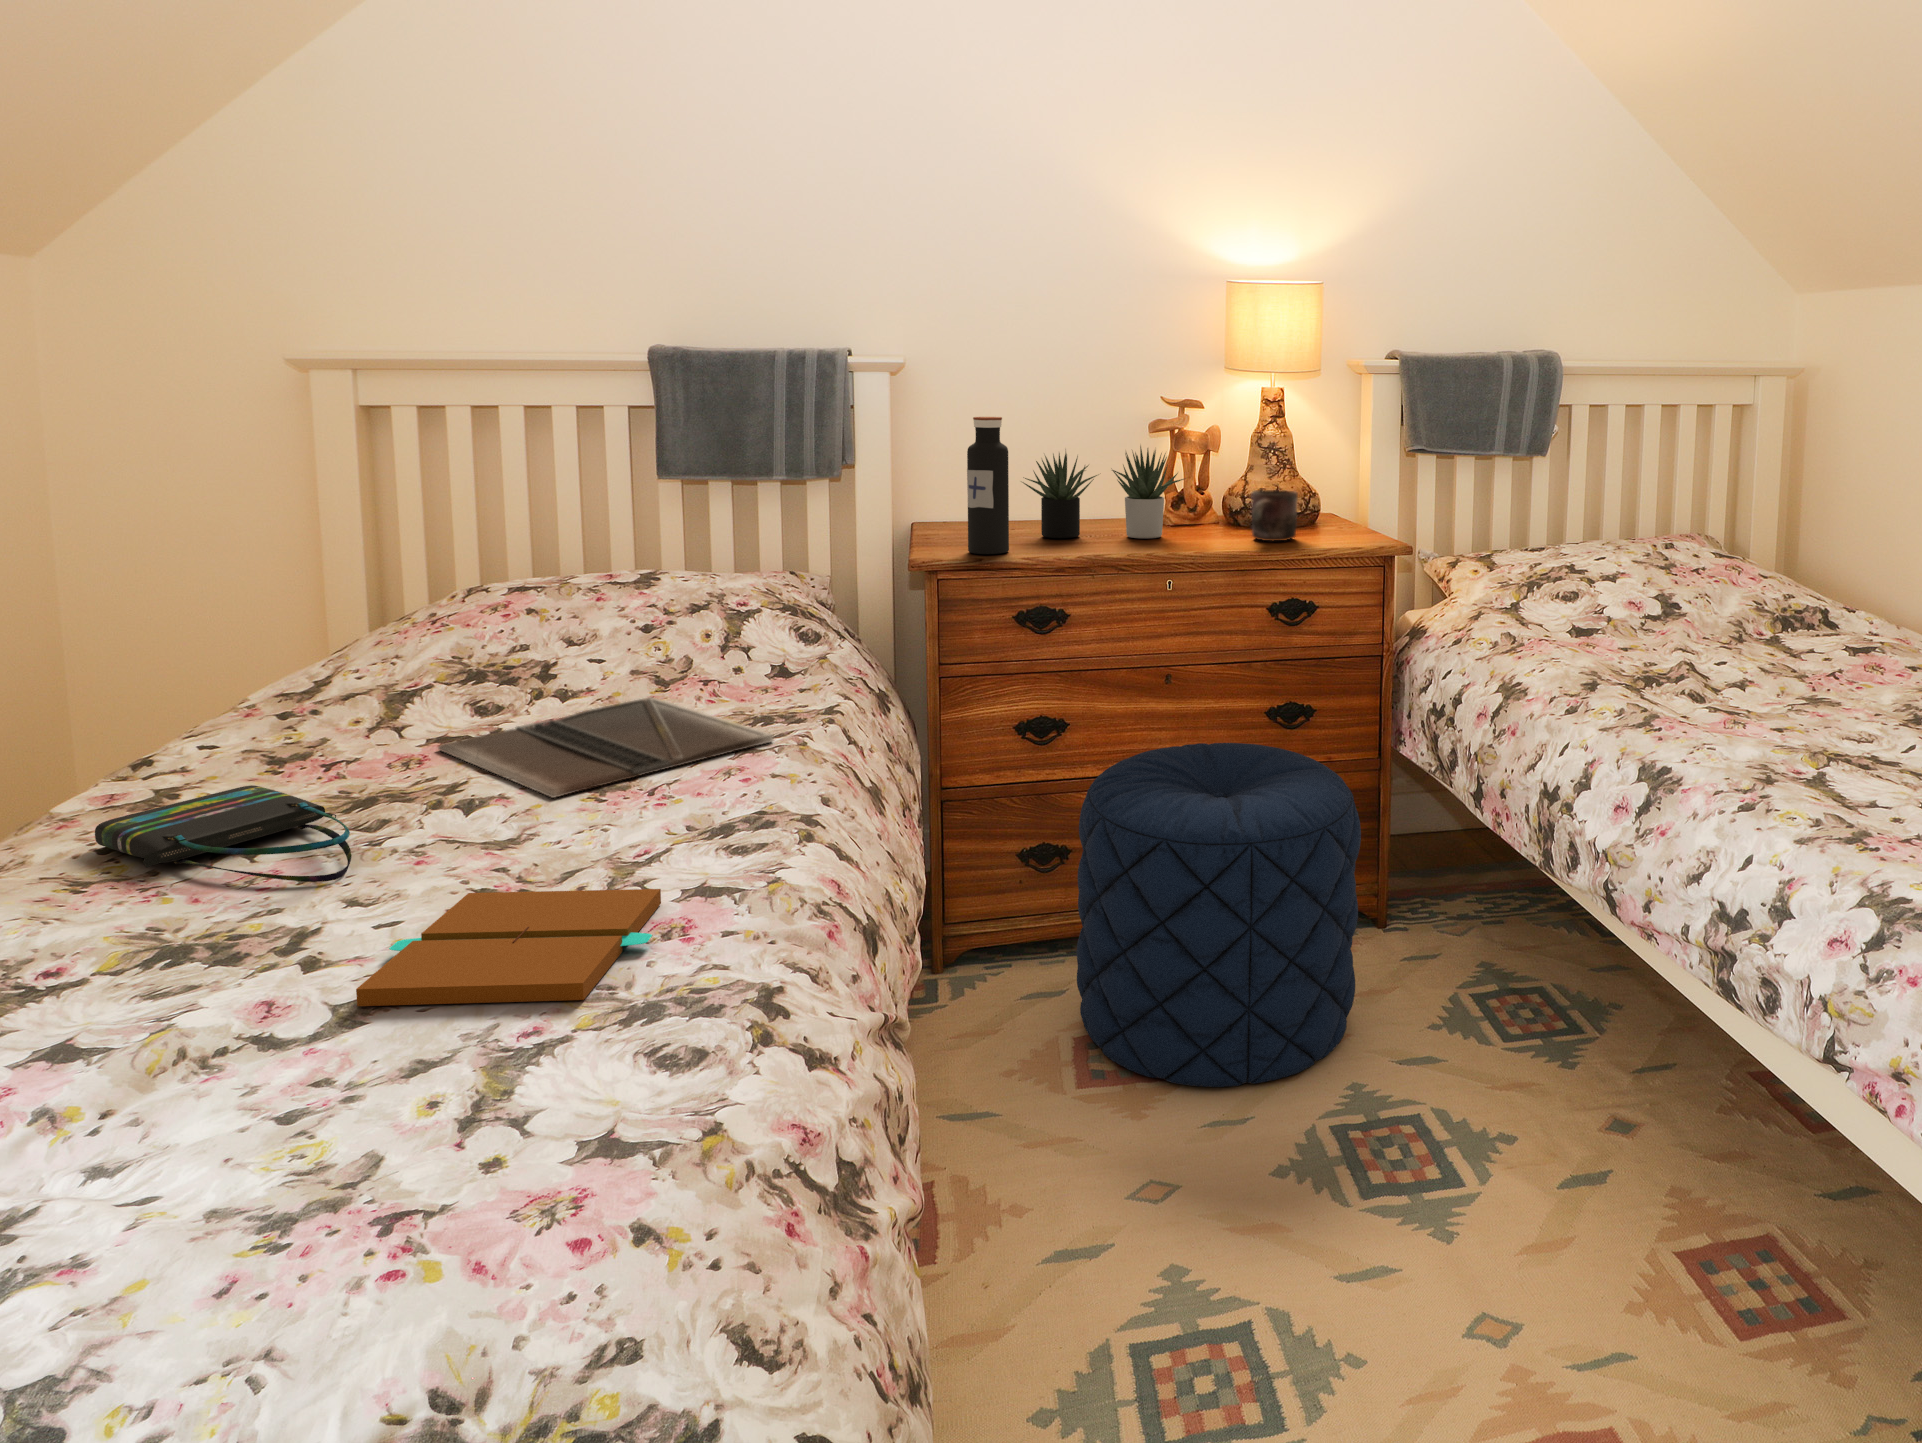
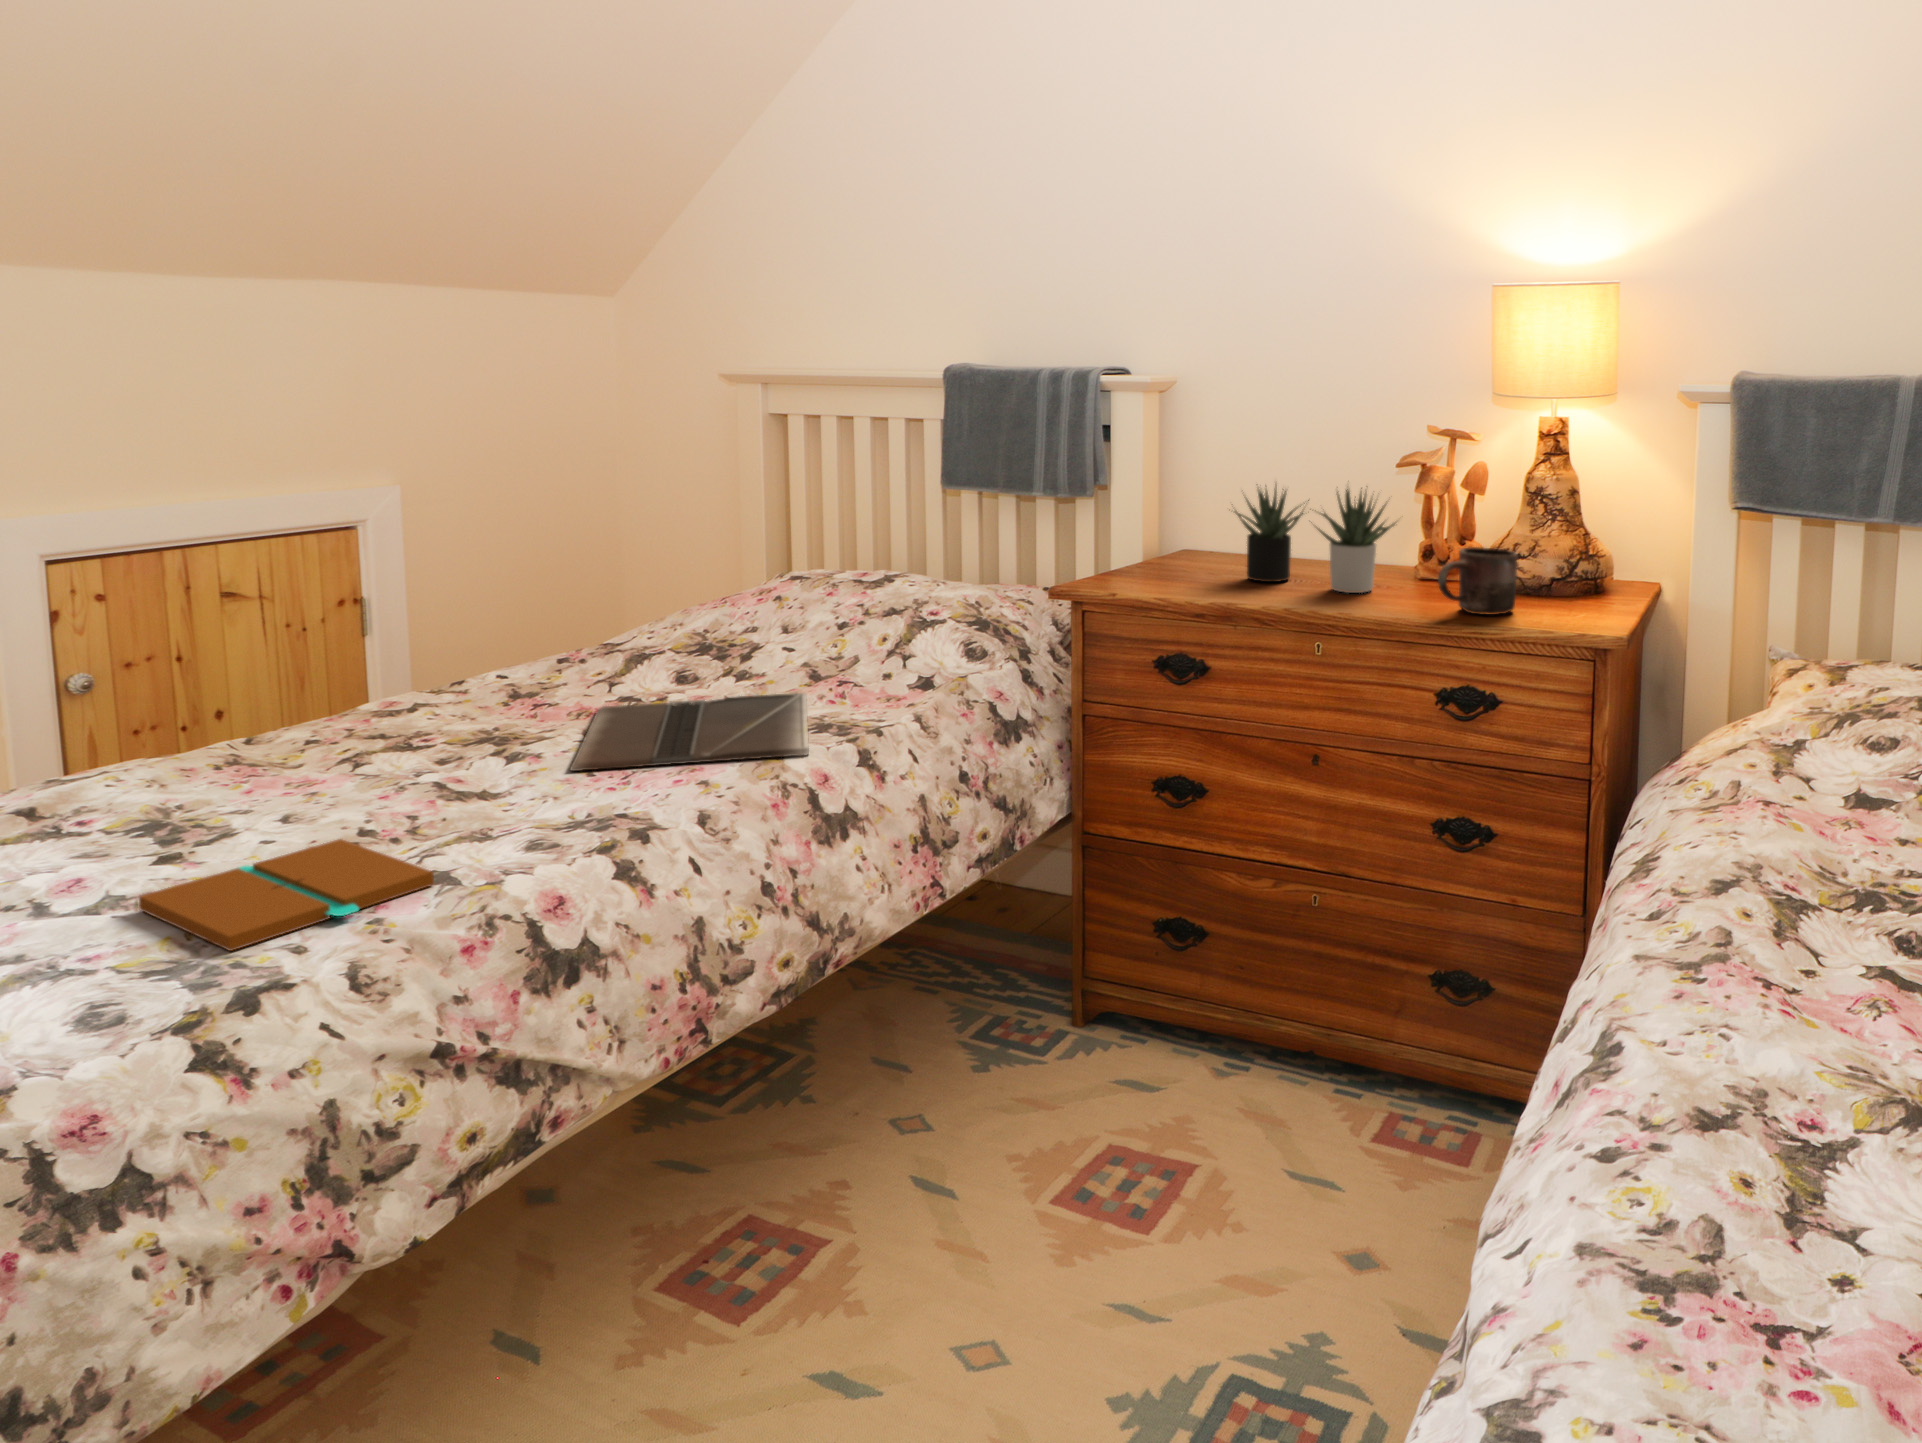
water bottle: present [967,417,1009,554] -> none [1130,440,1175,592]
pouf: present [1077,743,1361,1087] -> none [1094,843,1437,1276]
tote bag: present [95,785,352,882] -> none [263,717,425,806]

